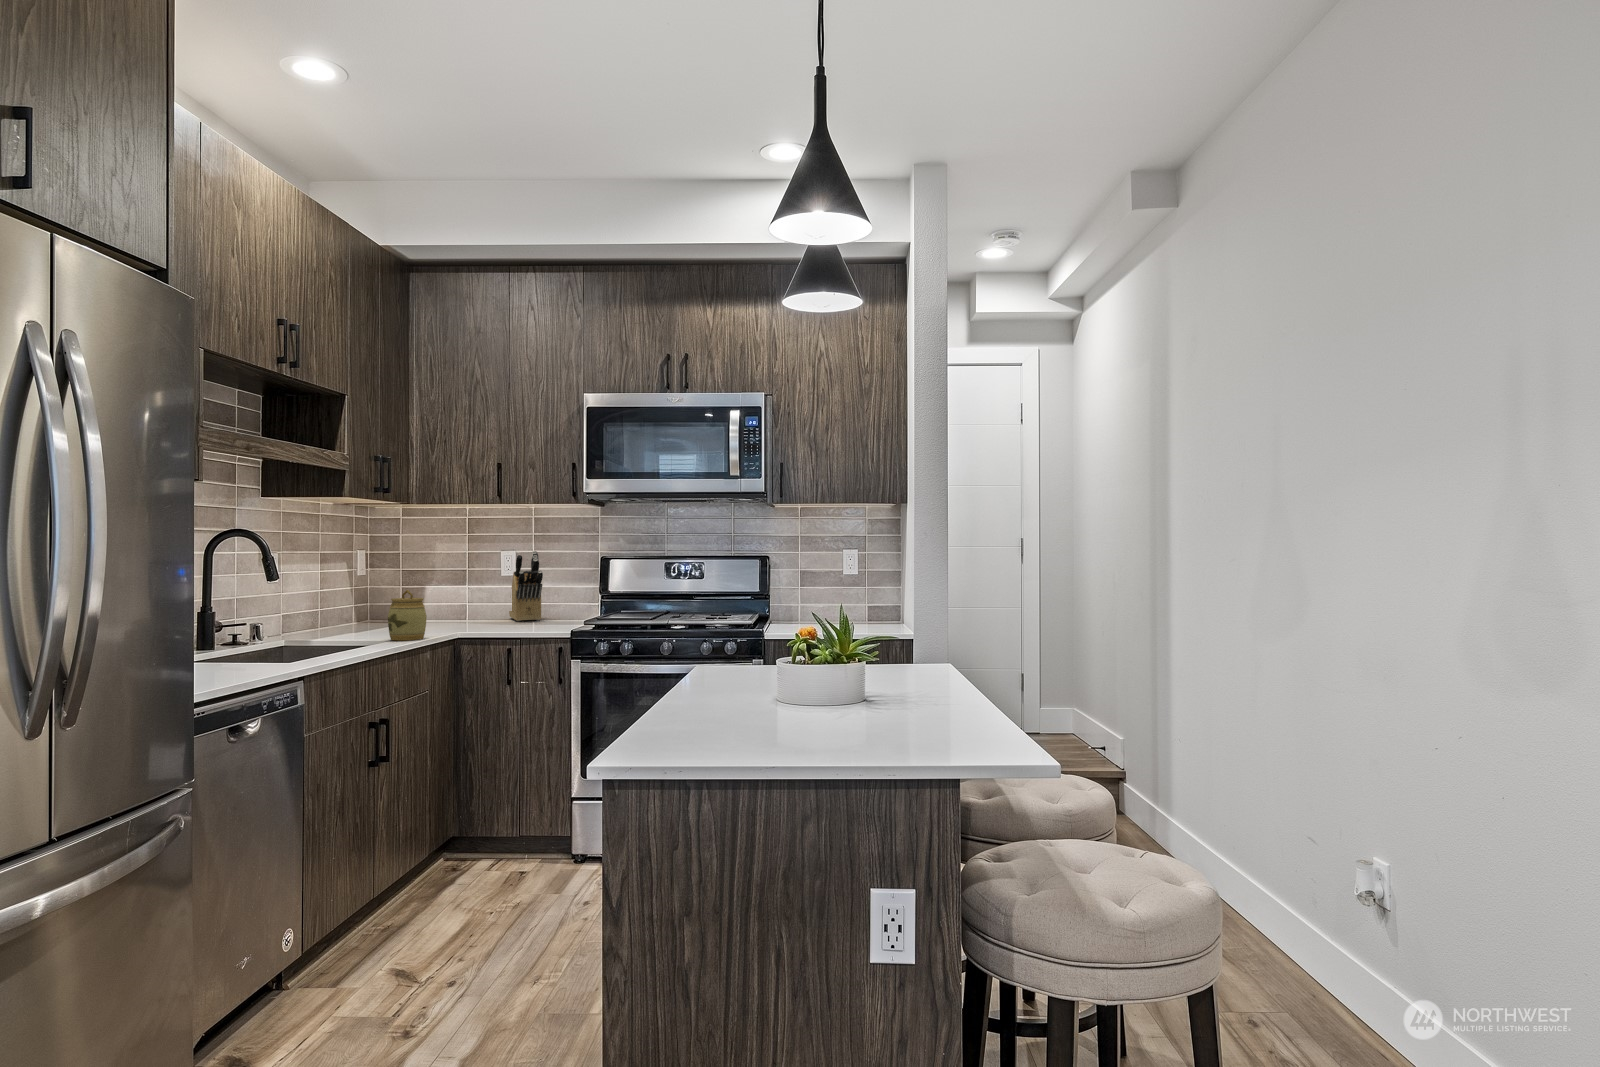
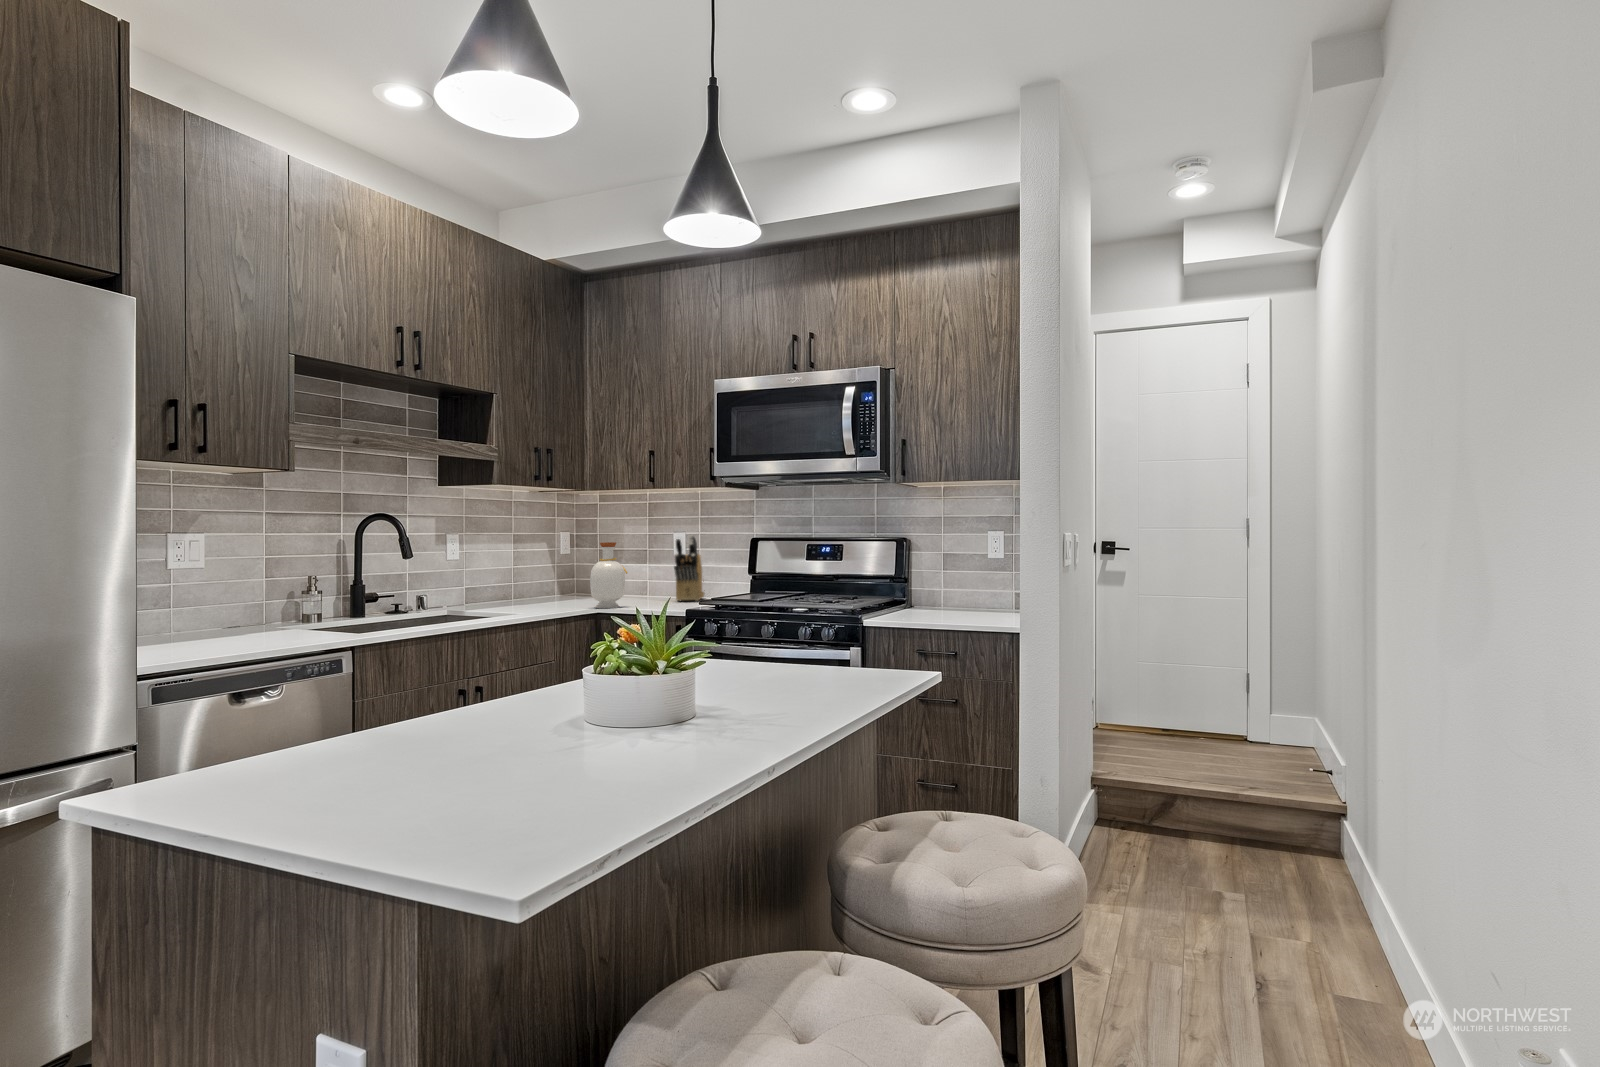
bottle: none [439,560,480,632] -> present [590,542,627,608]
jar: present [388,590,427,640] -> none [528,568,564,614]

